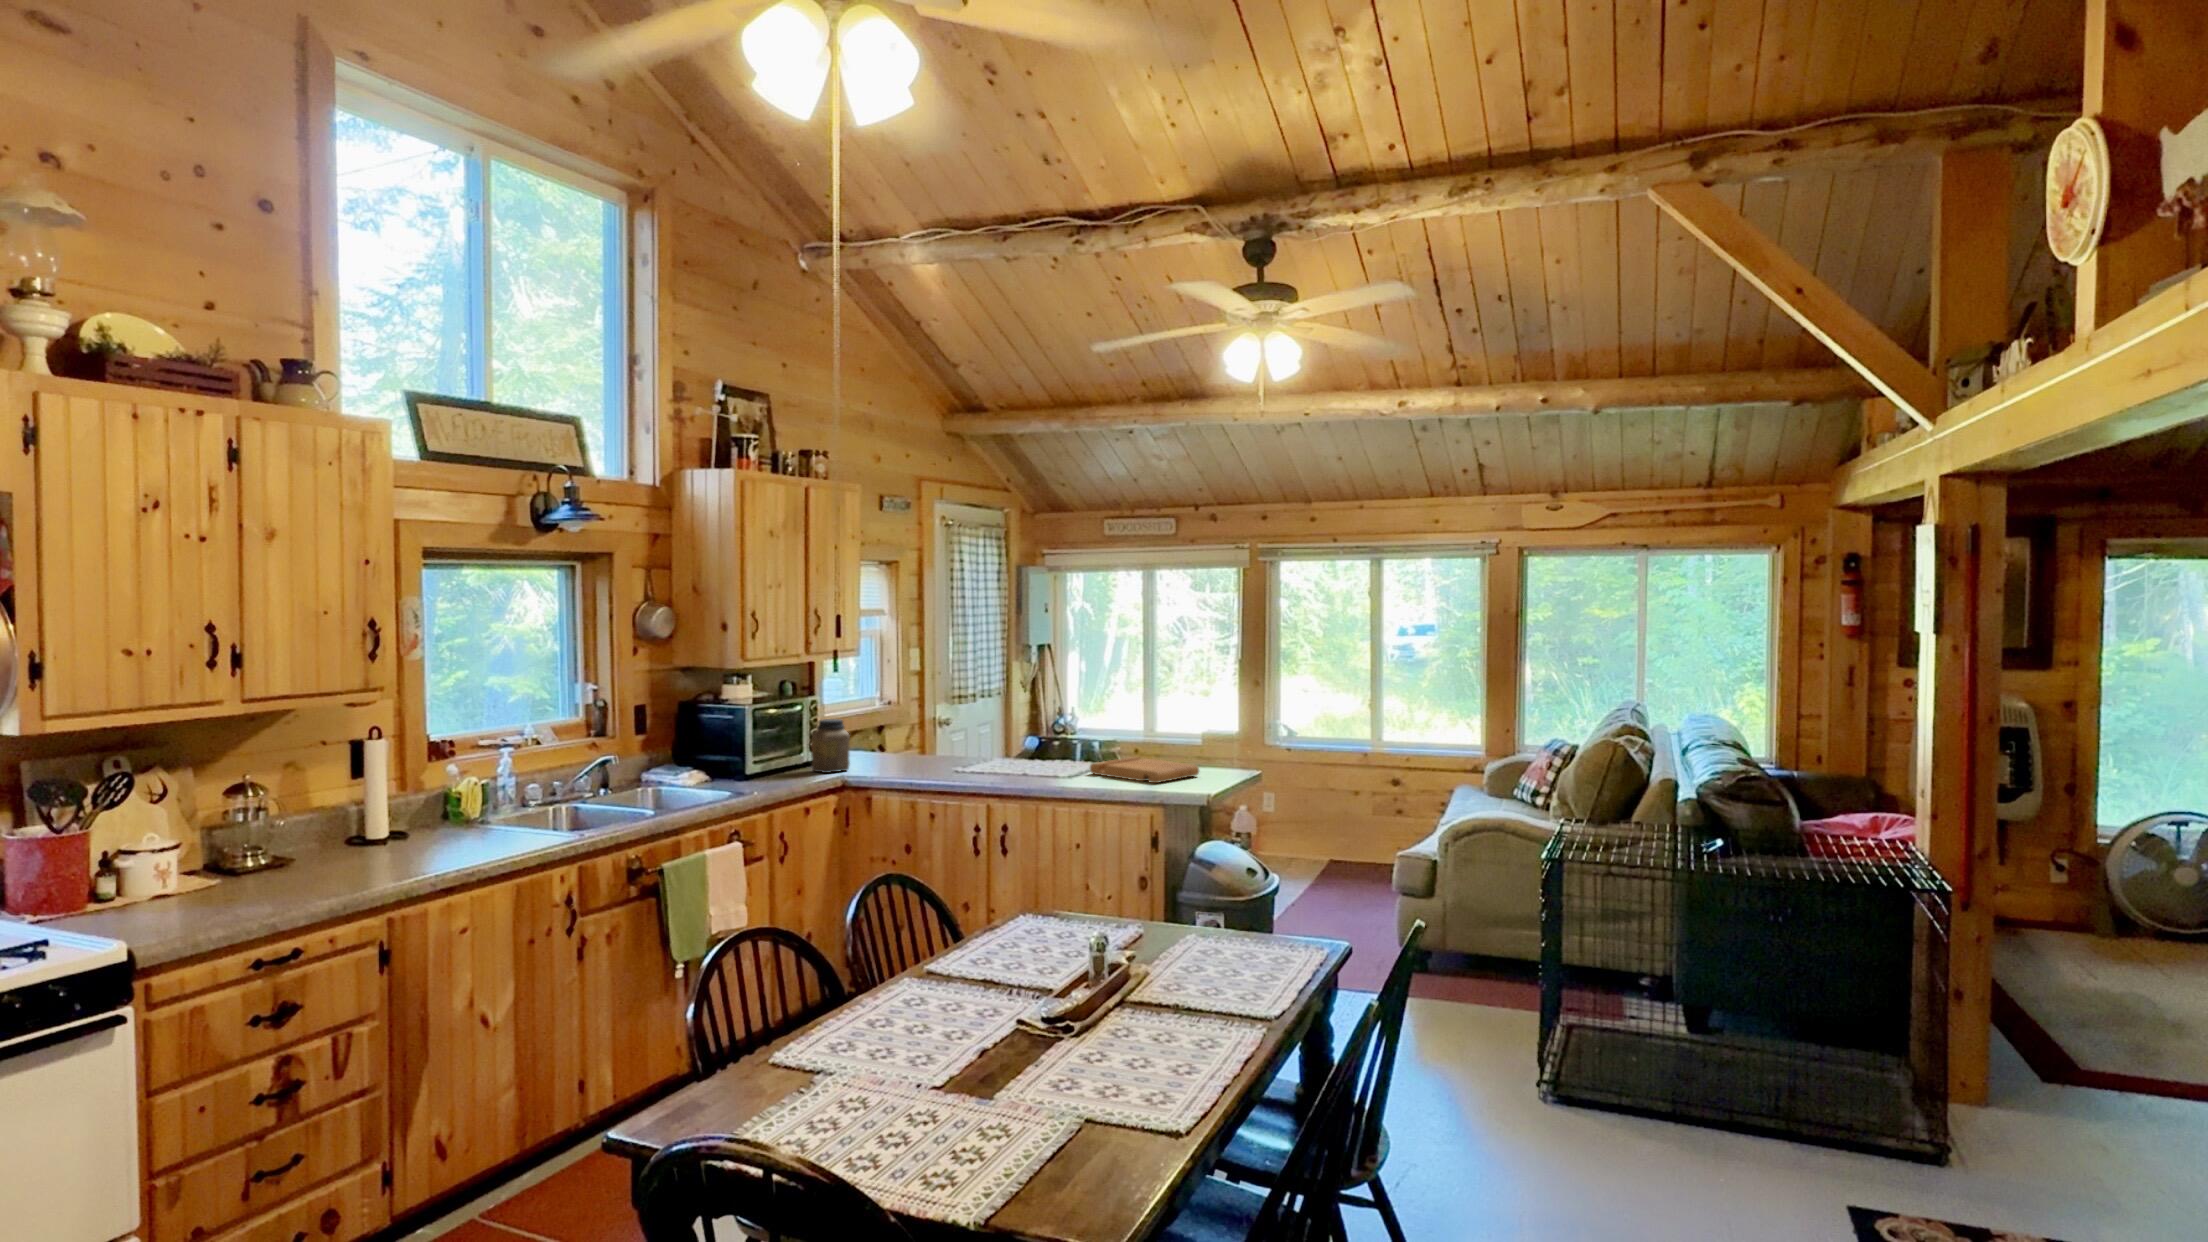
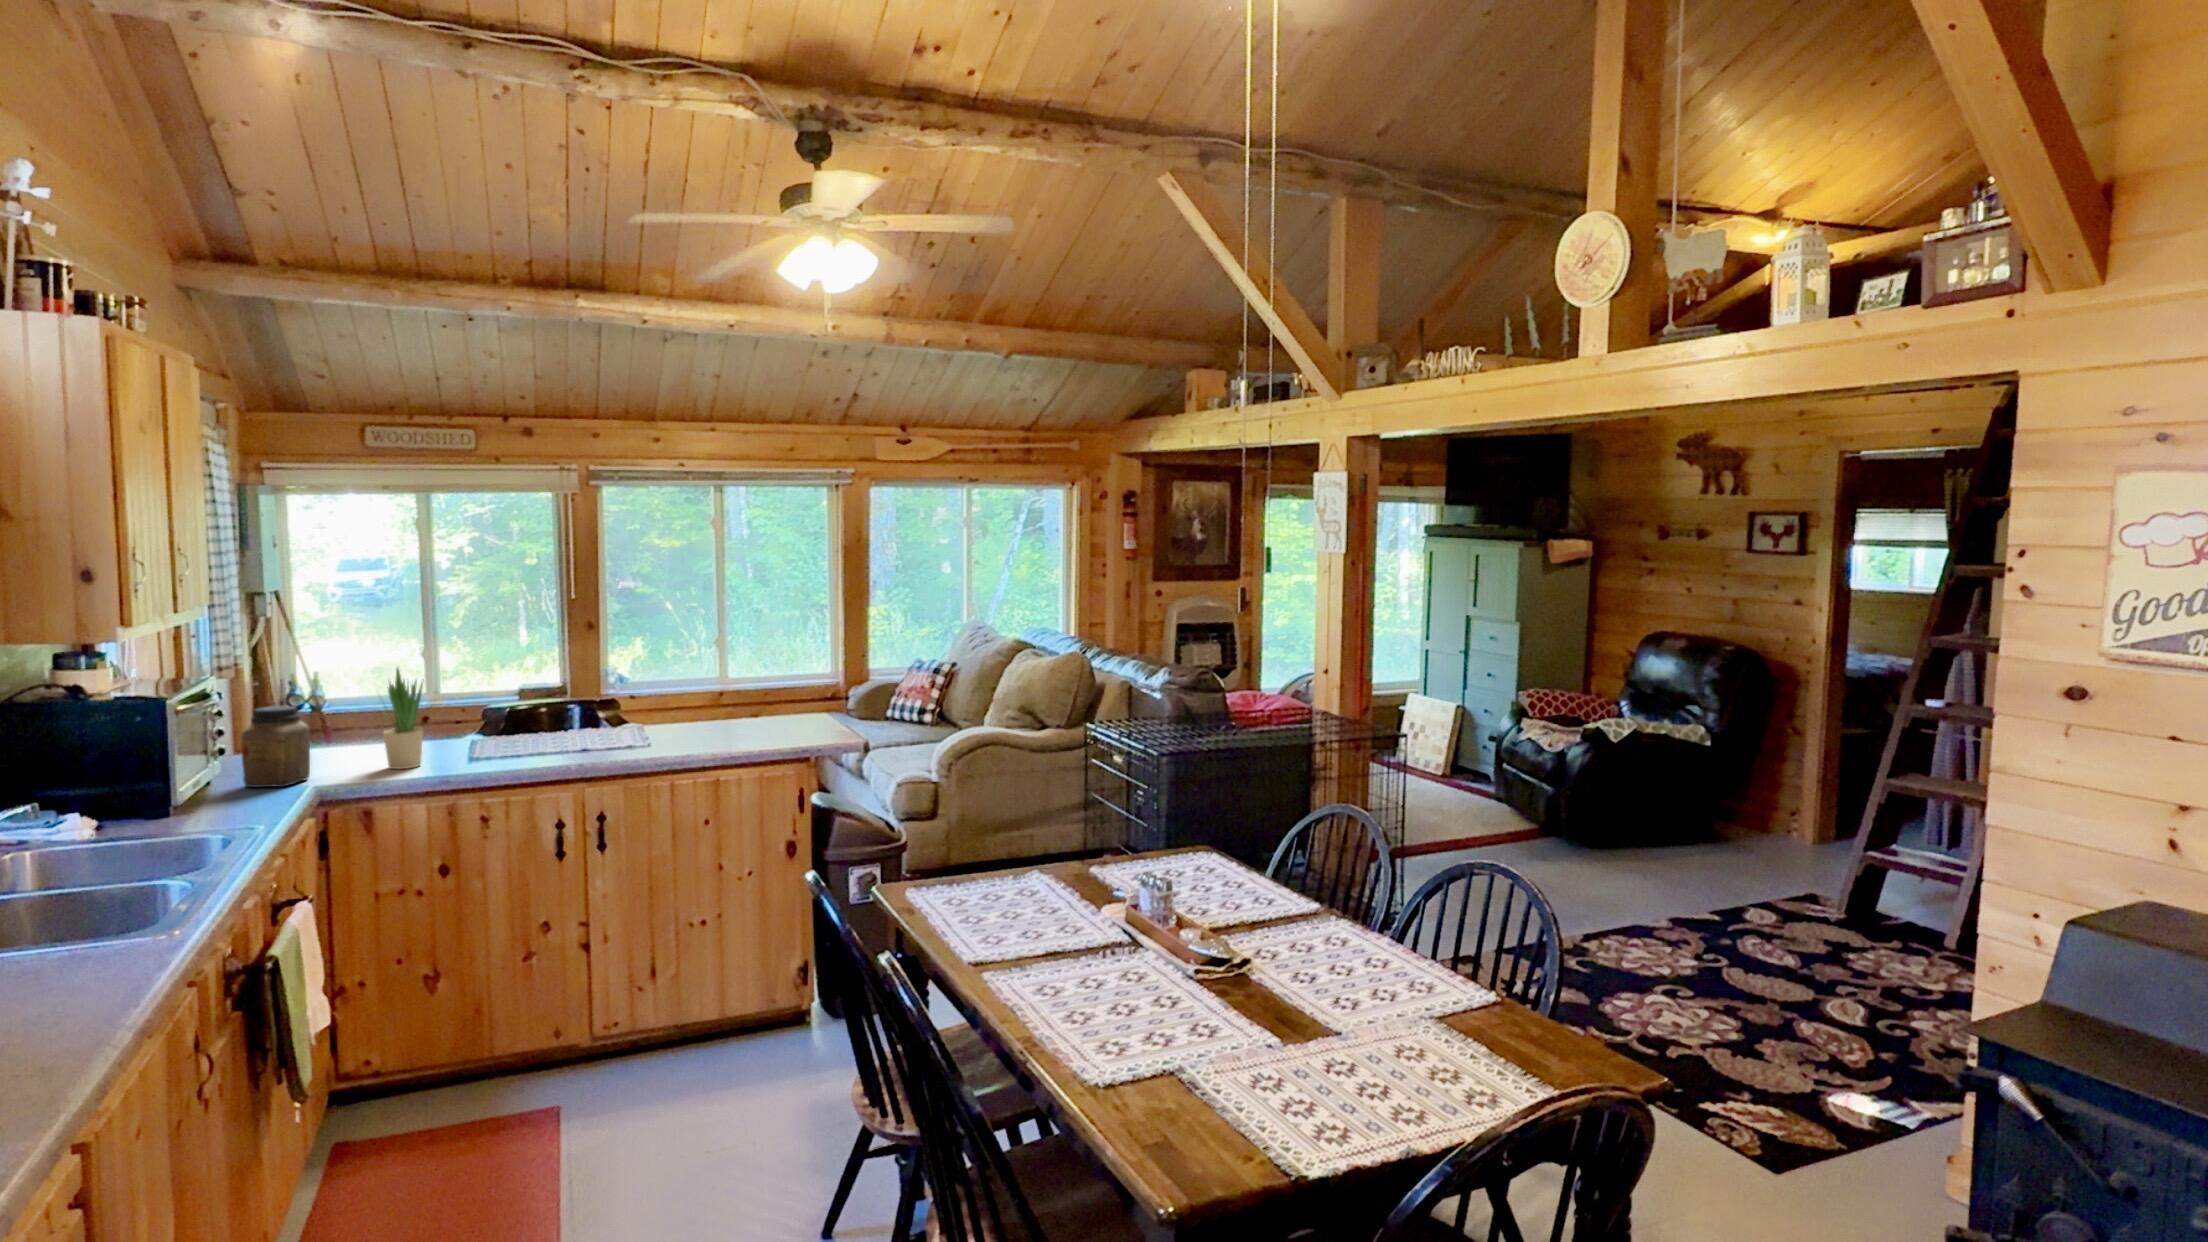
potted plant: none [892,697,923,772] -> present [383,668,423,769]
cutting board: present [1090,757,1199,783] -> none [675,714,806,739]

